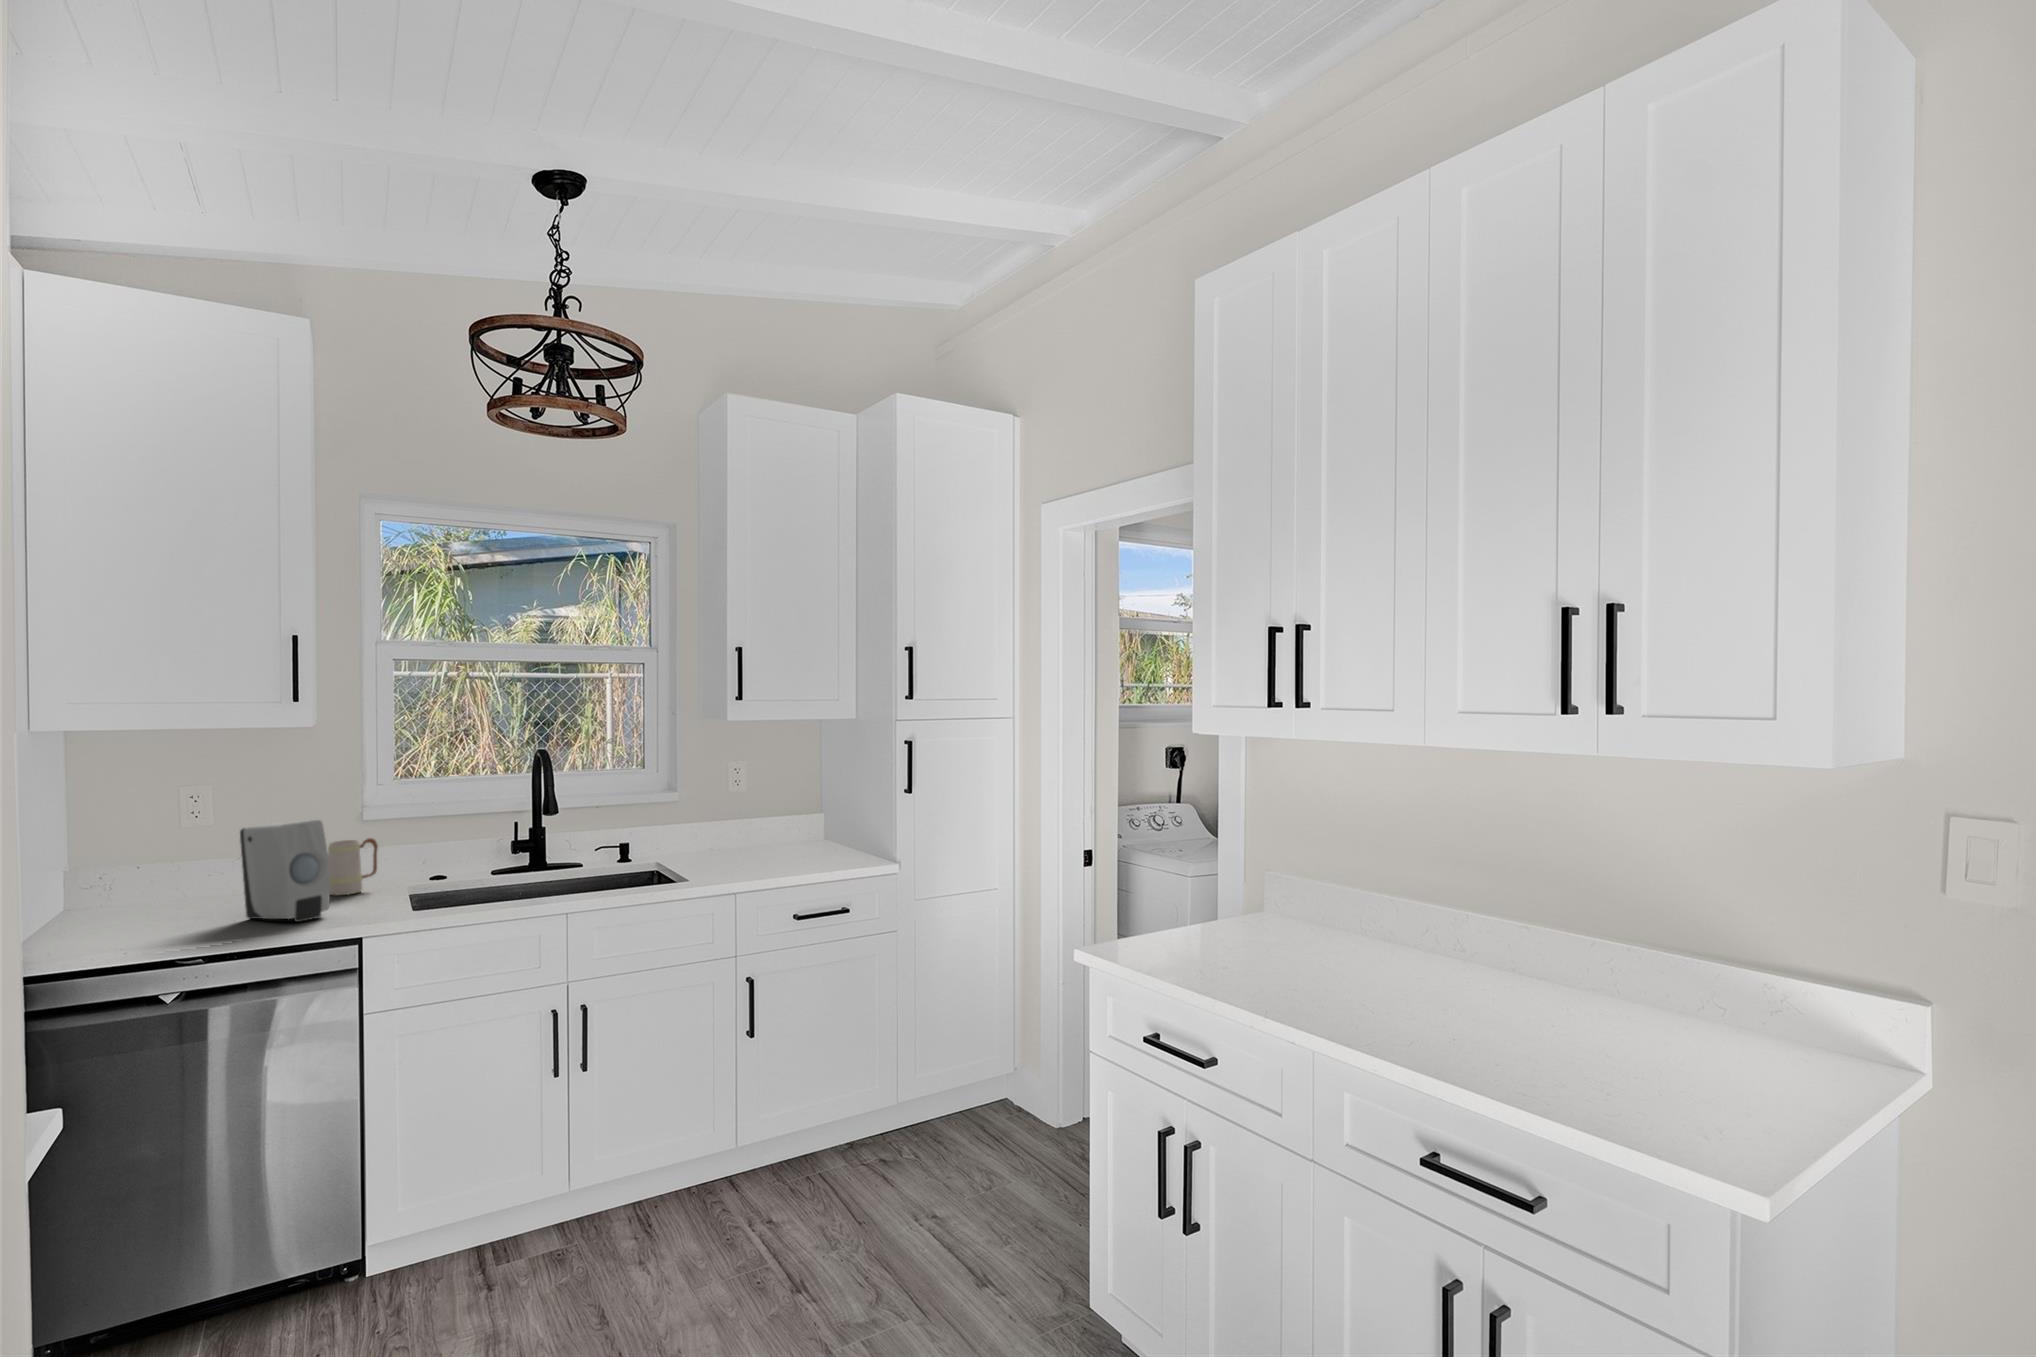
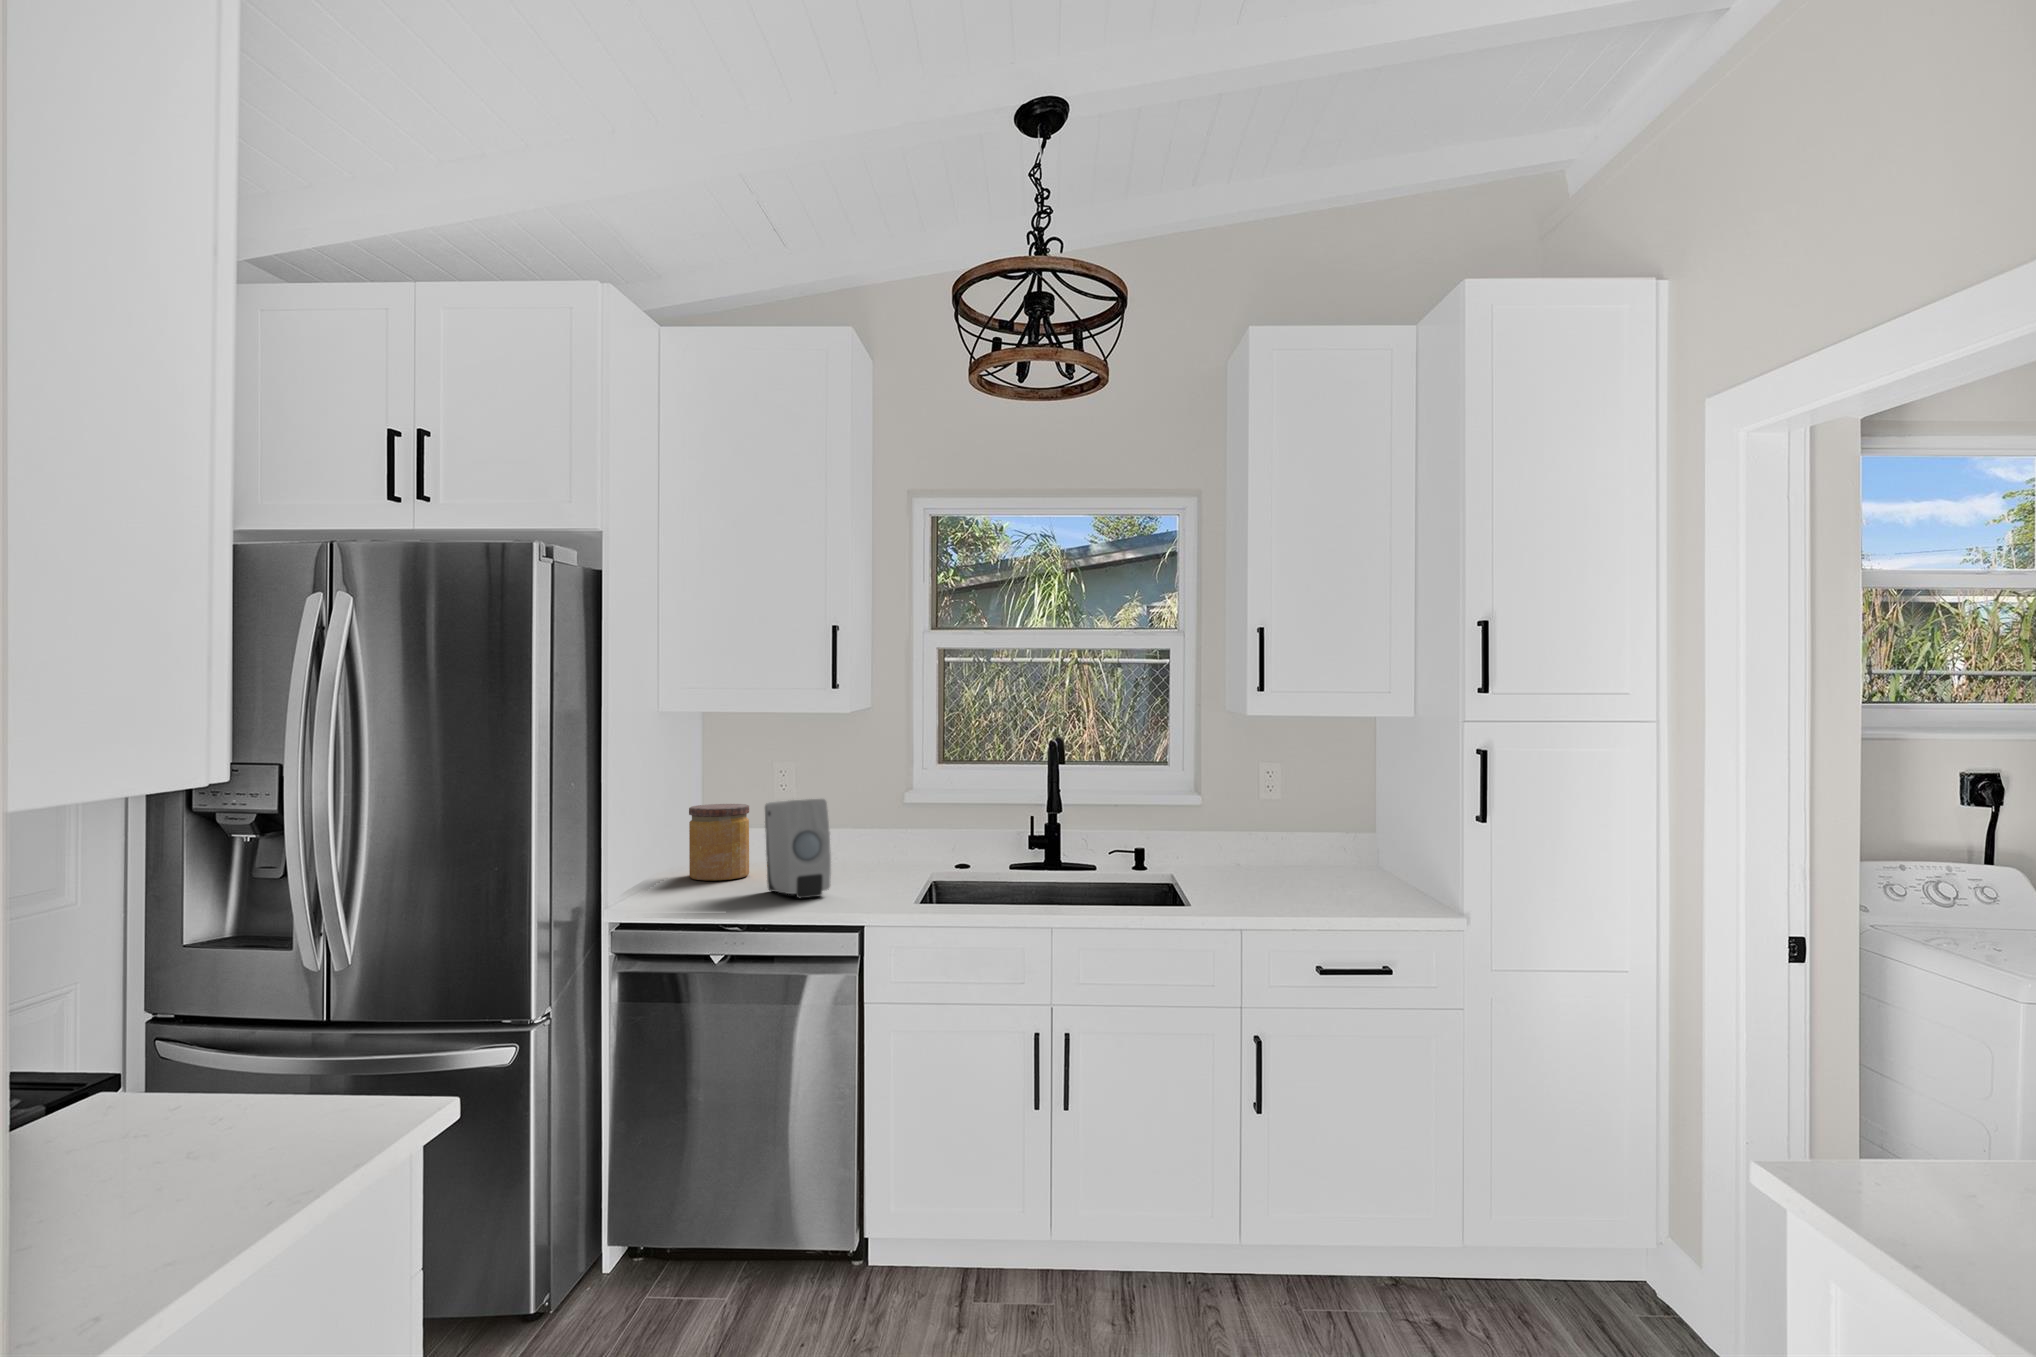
jar: none [115,831,196,918] -> present [689,804,749,880]
mug: present [328,838,378,895] -> none [854,823,898,878]

